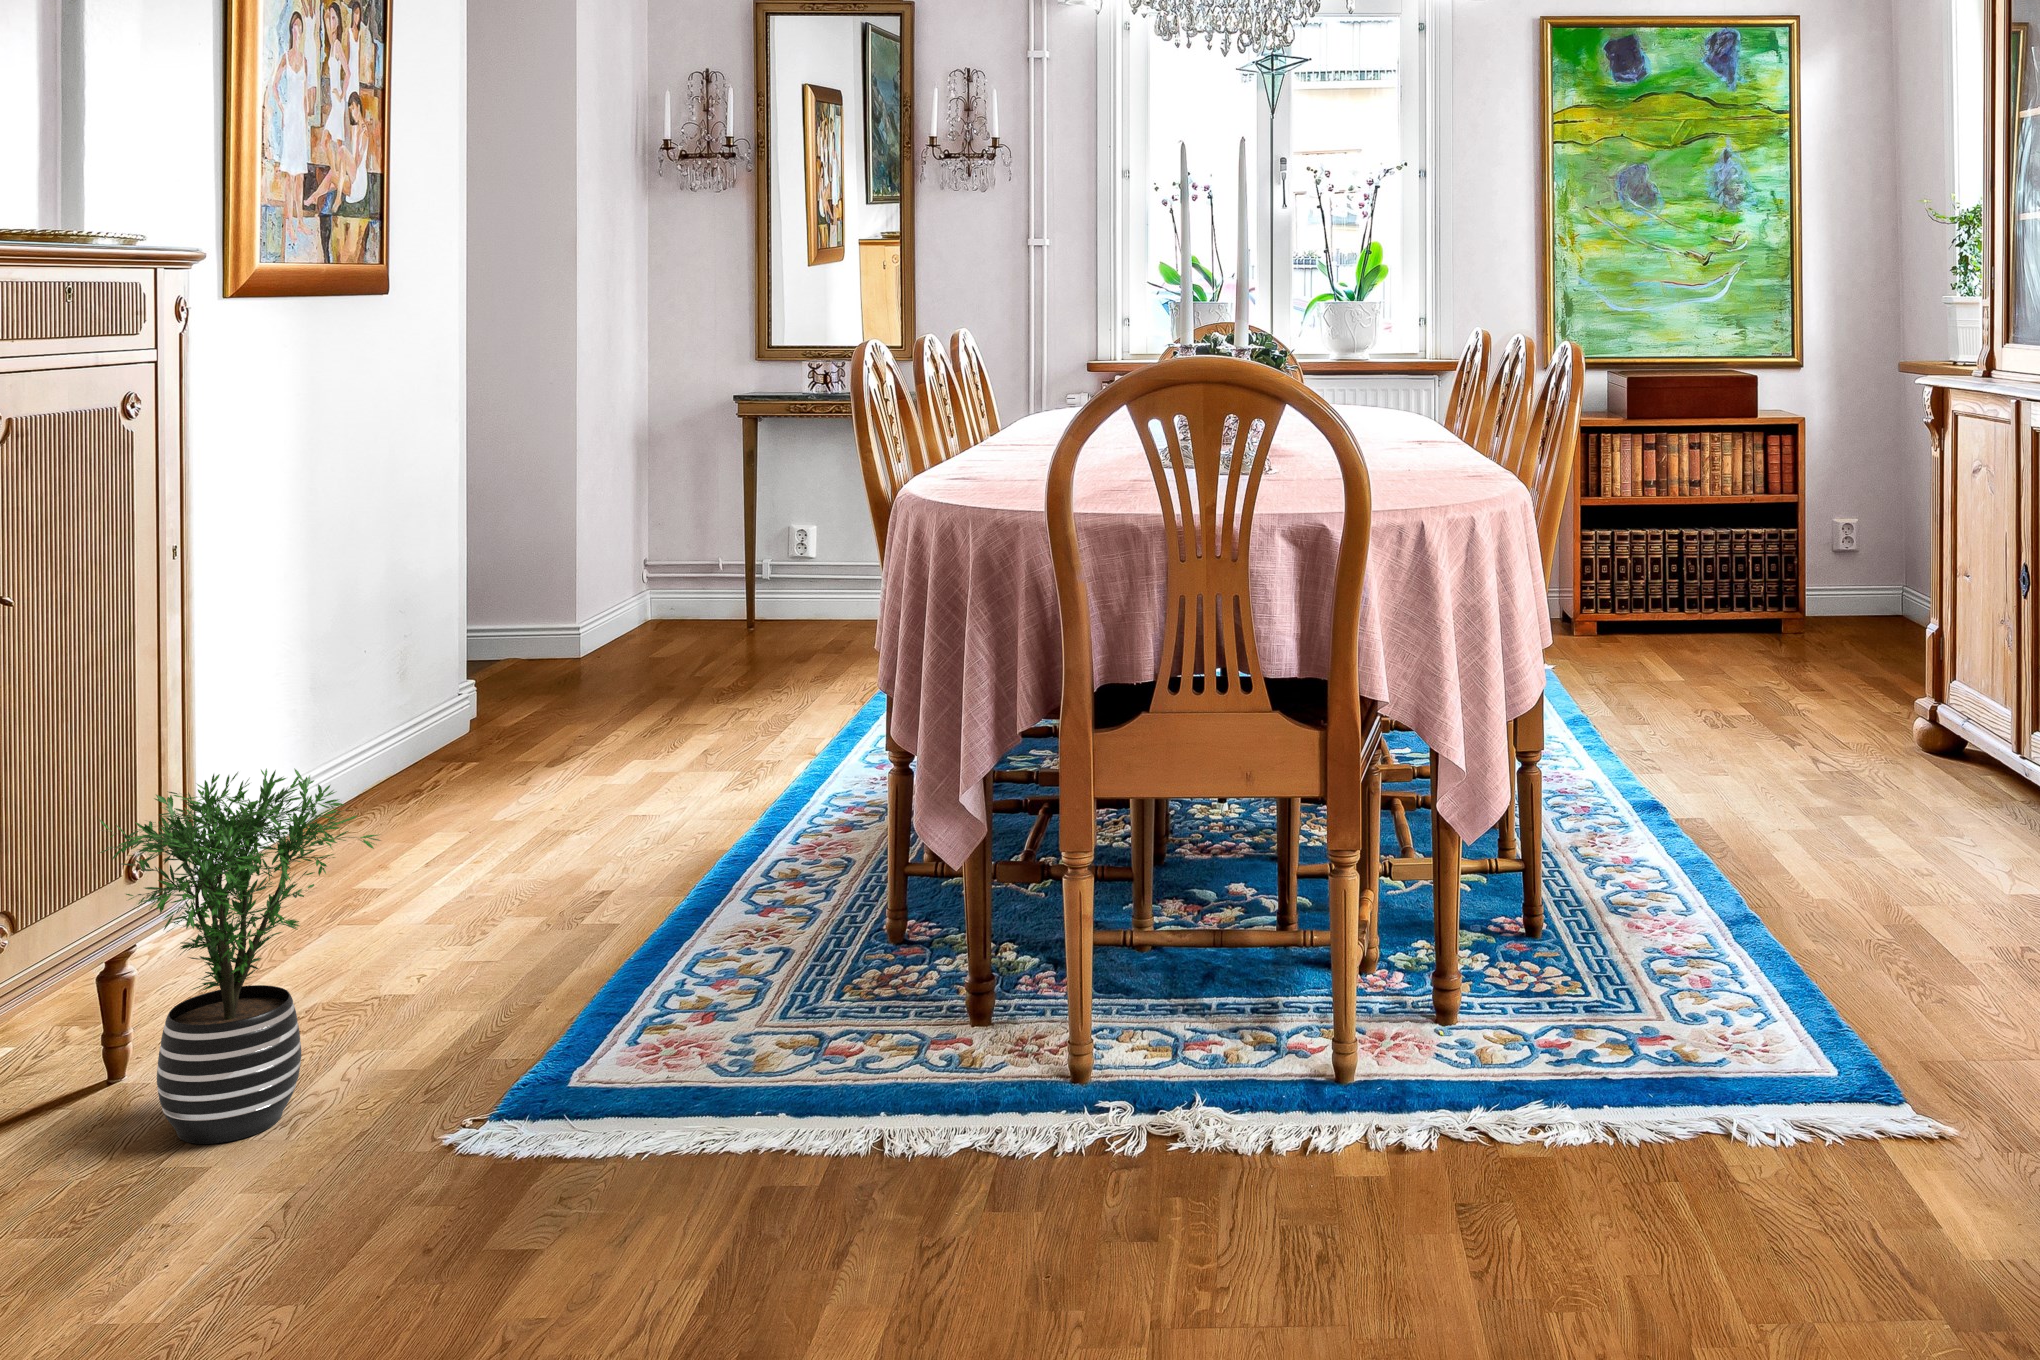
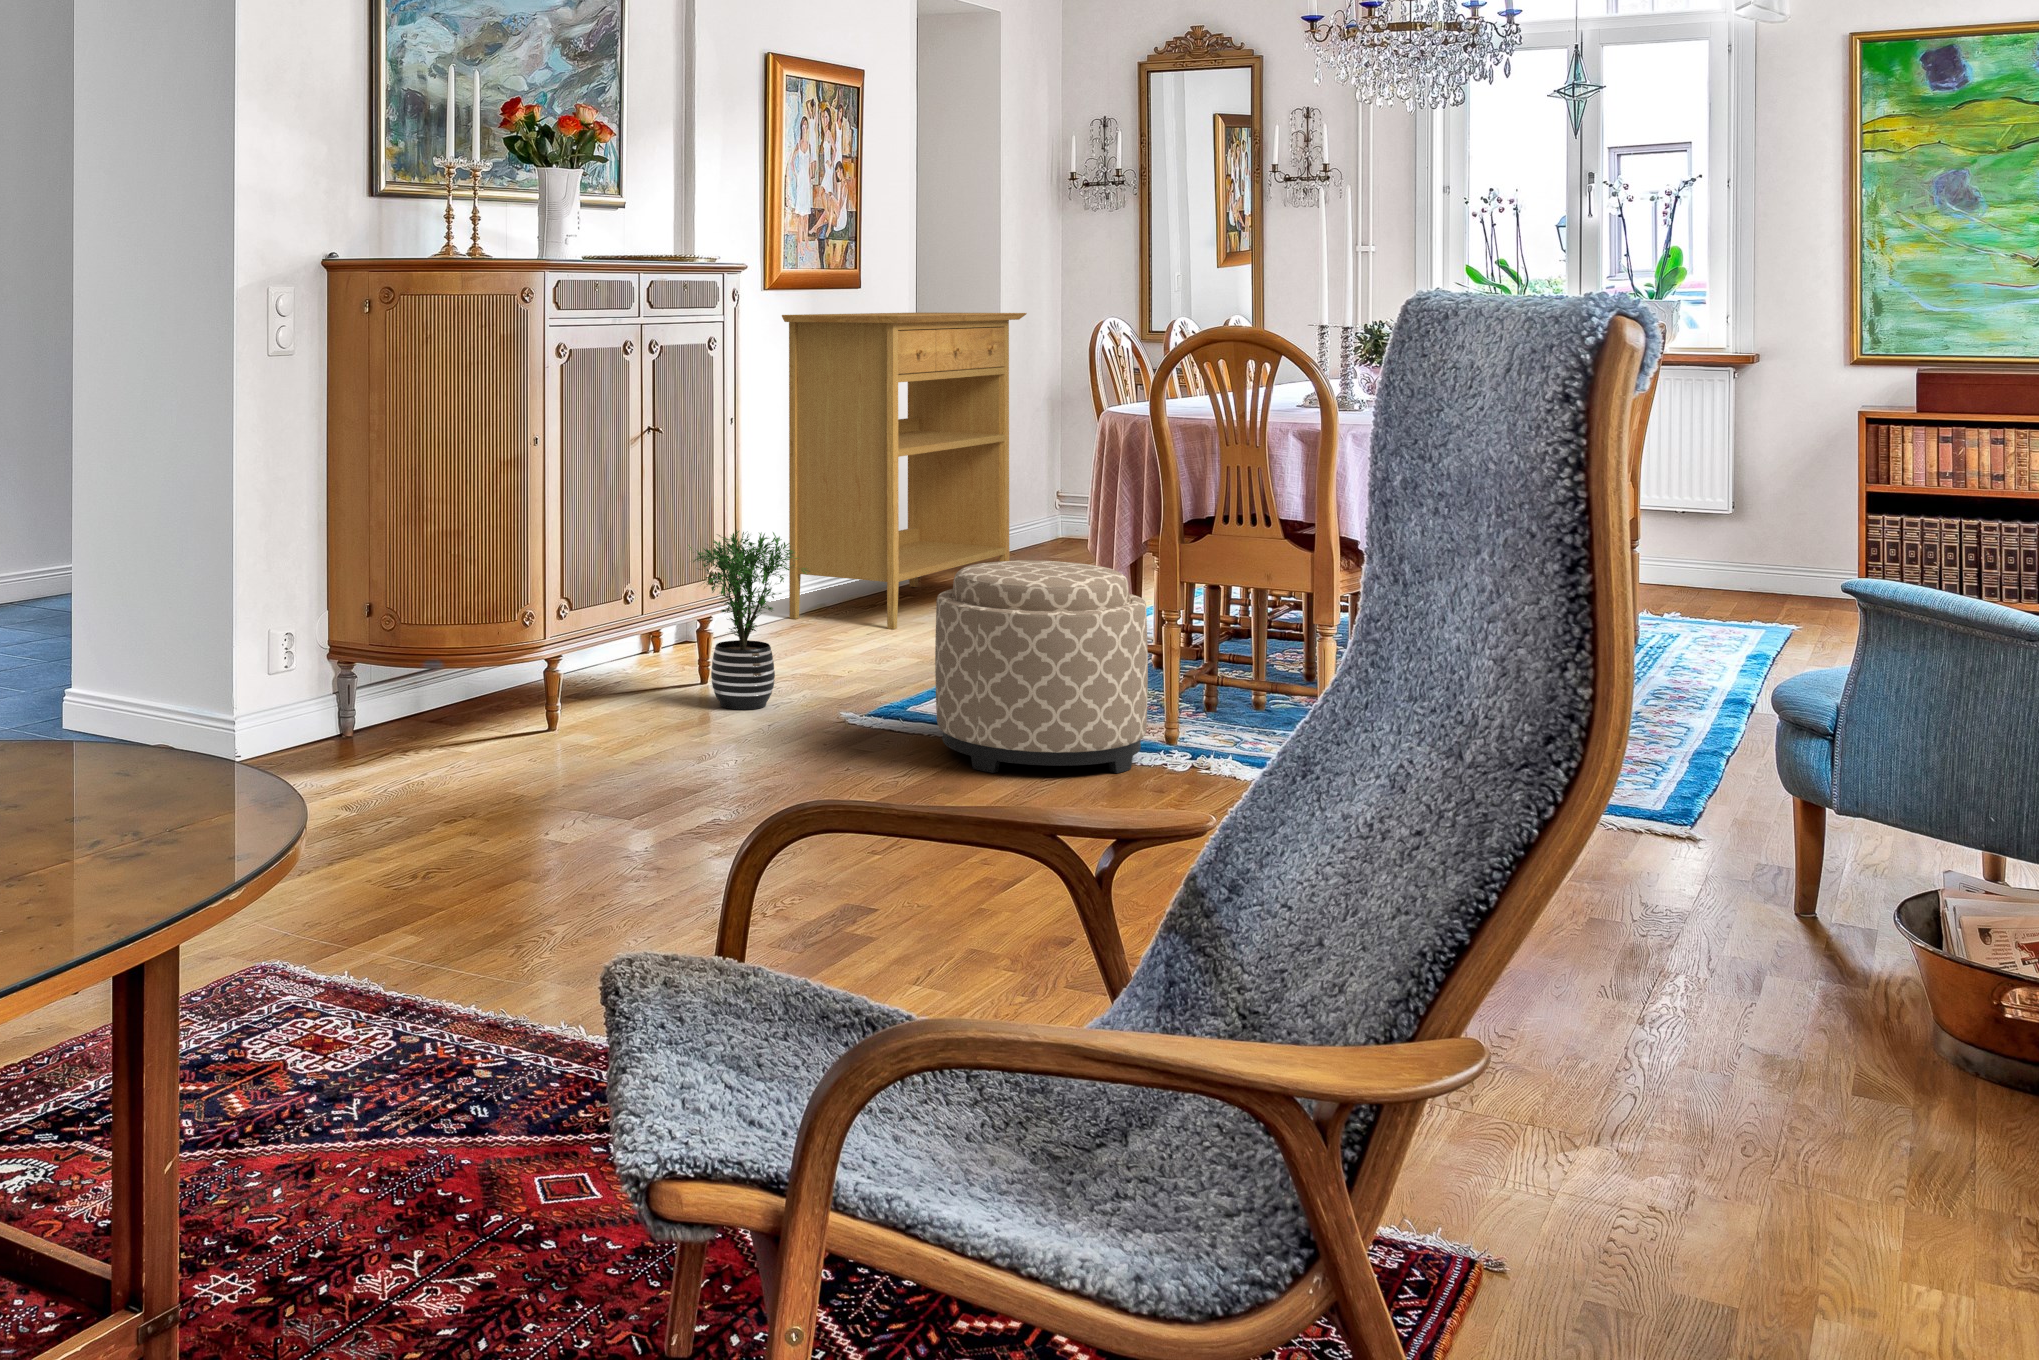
console table: none [257,326,645,844] -> present [782,312,1027,629]
ottoman: none [684,777,1073,1237] -> present [935,560,1148,773]

